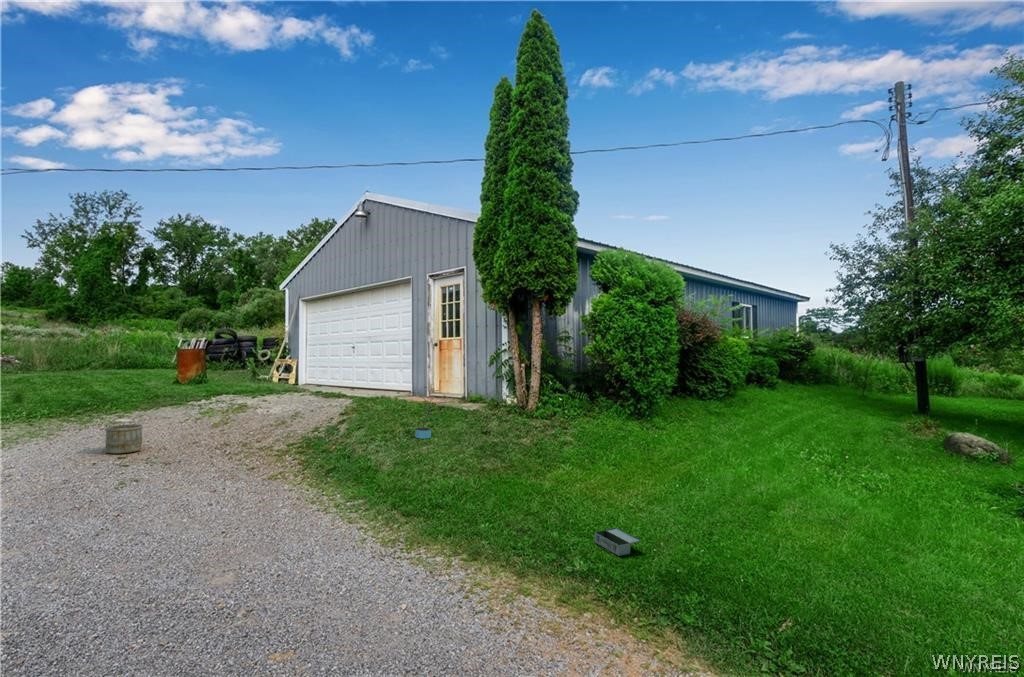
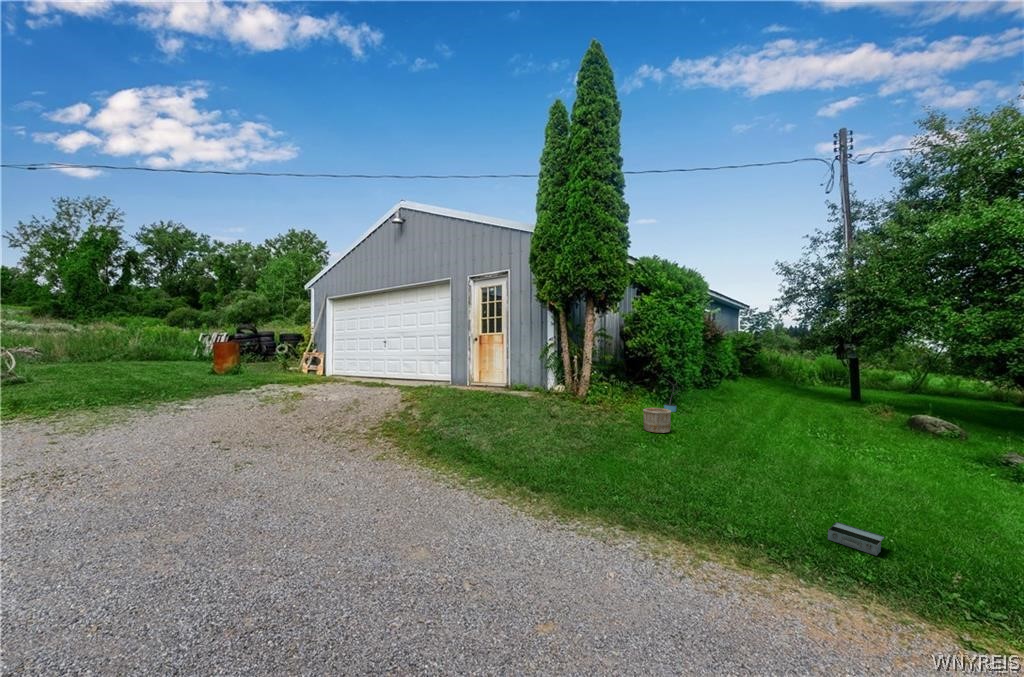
potted plant: present [411,387,438,439] -> present [661,374,684,412]
wooden bucket: present [105,424,143,453] -> present [643,408,671,433]

